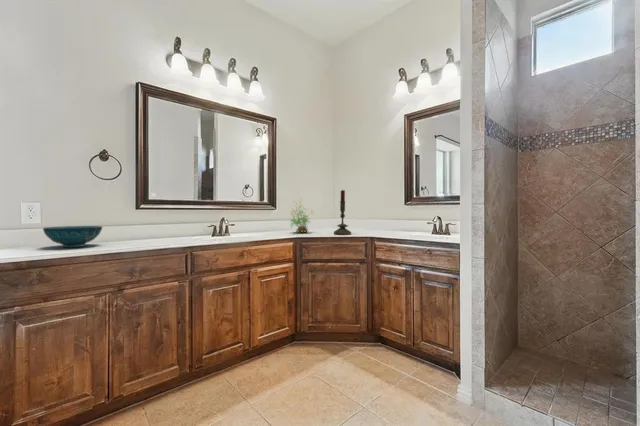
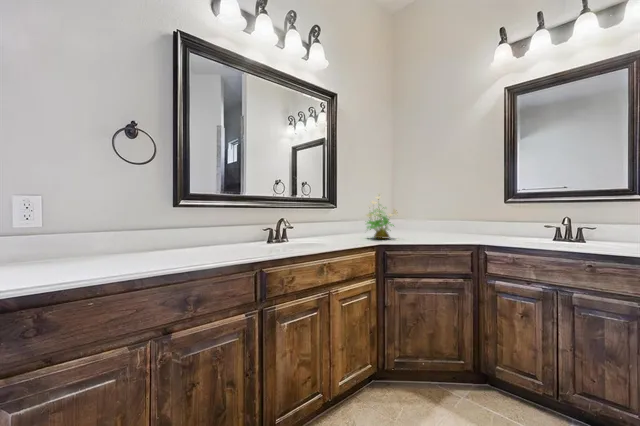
candle: present [334,190,351,235] -> none [427,181,452,241]
decorative bowl: present [43,226,102,247] -> none [44,232,134,266]

